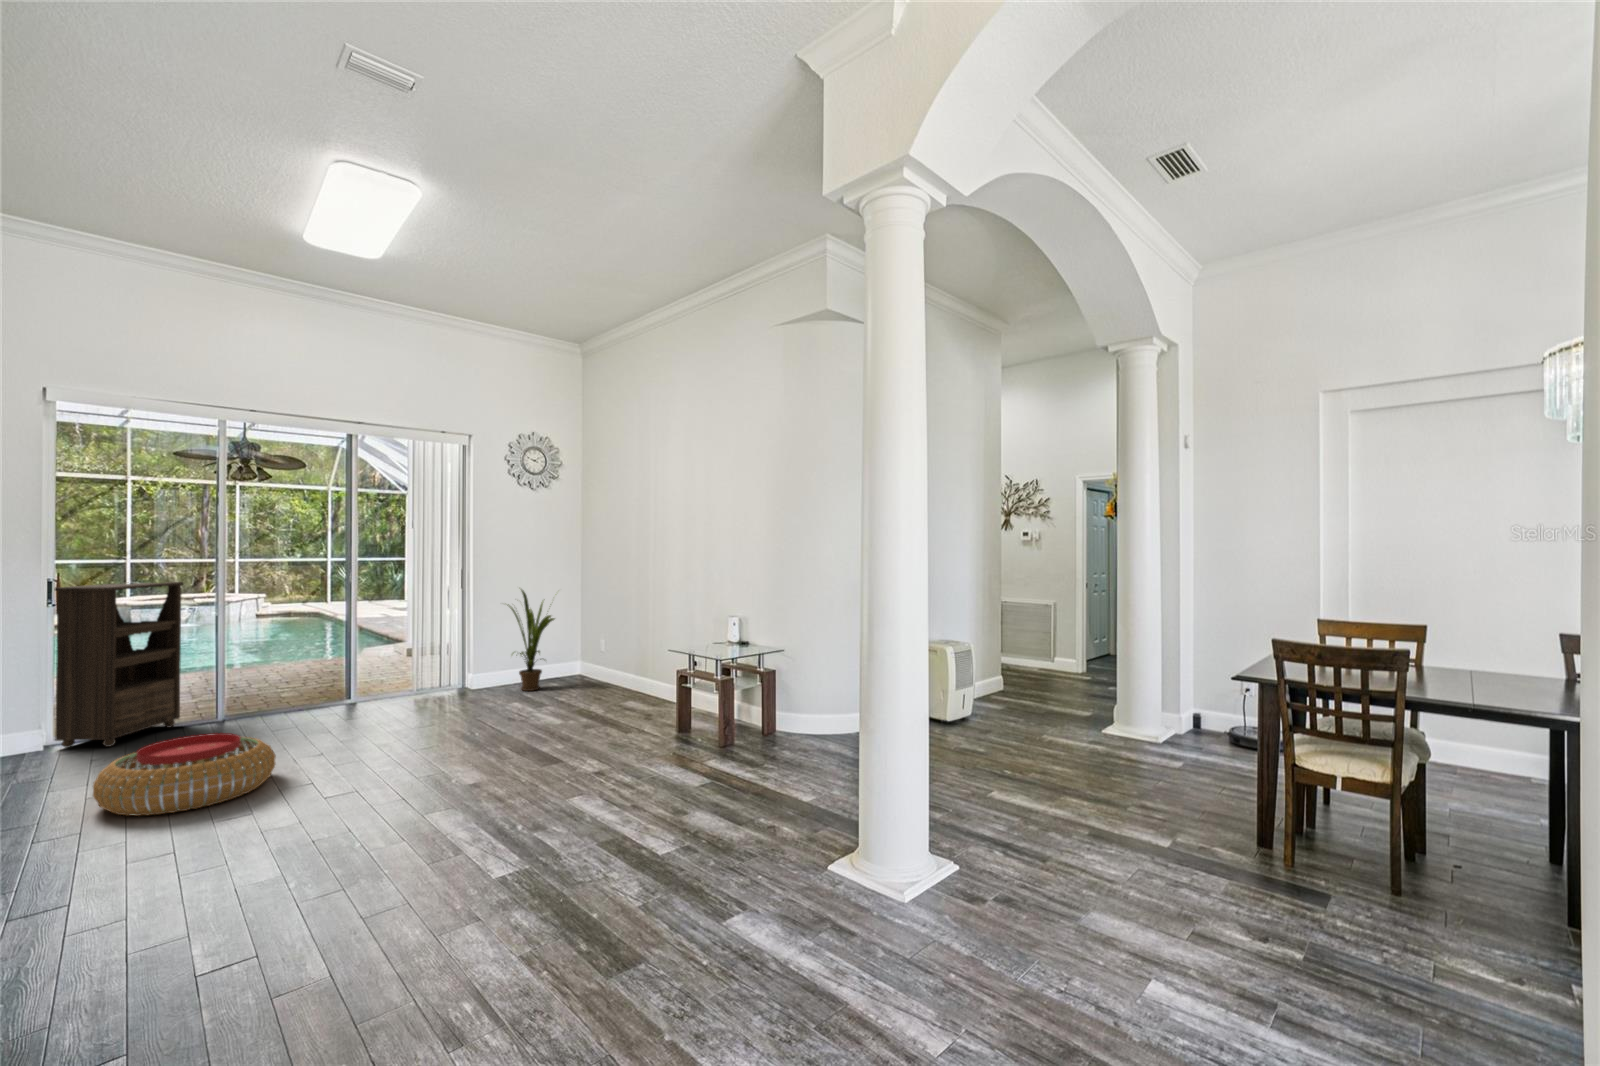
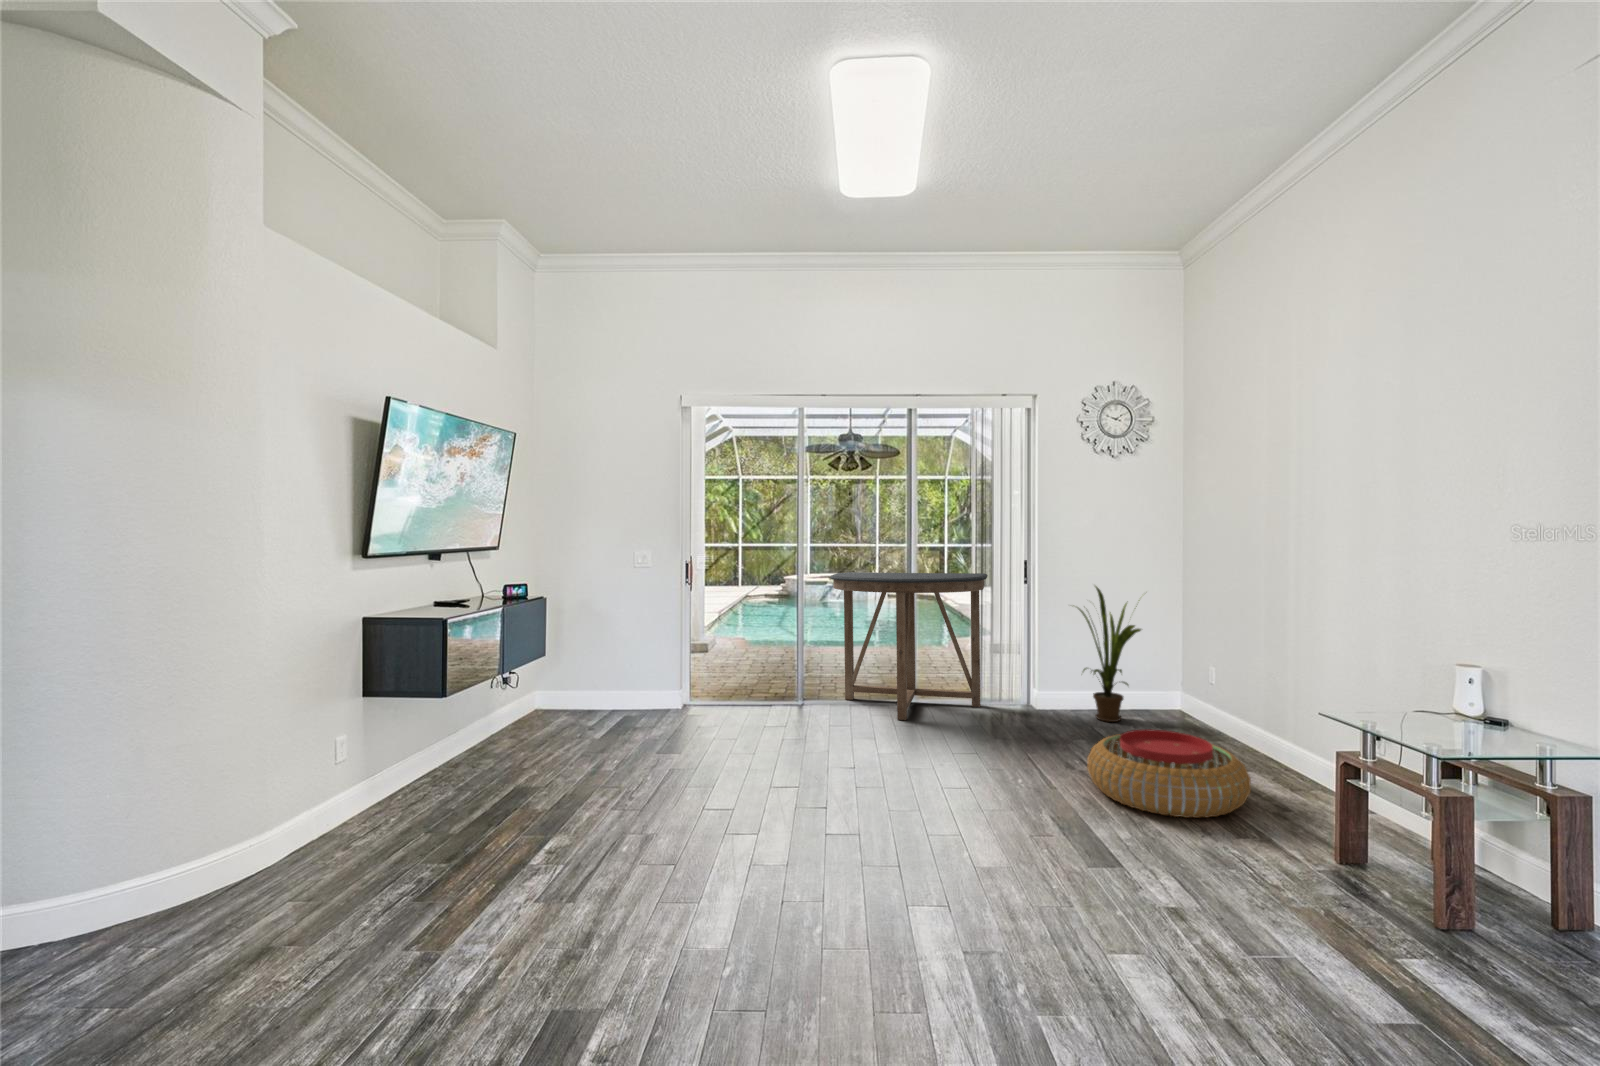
console table: none [258,581,430,719] -> present [830,572,988,720]
bookshelf: present [55,582,183,748] -> none [693,566,779,711]
pouf: present [93,733,276,816] -> present [1087,730,1251,818]

